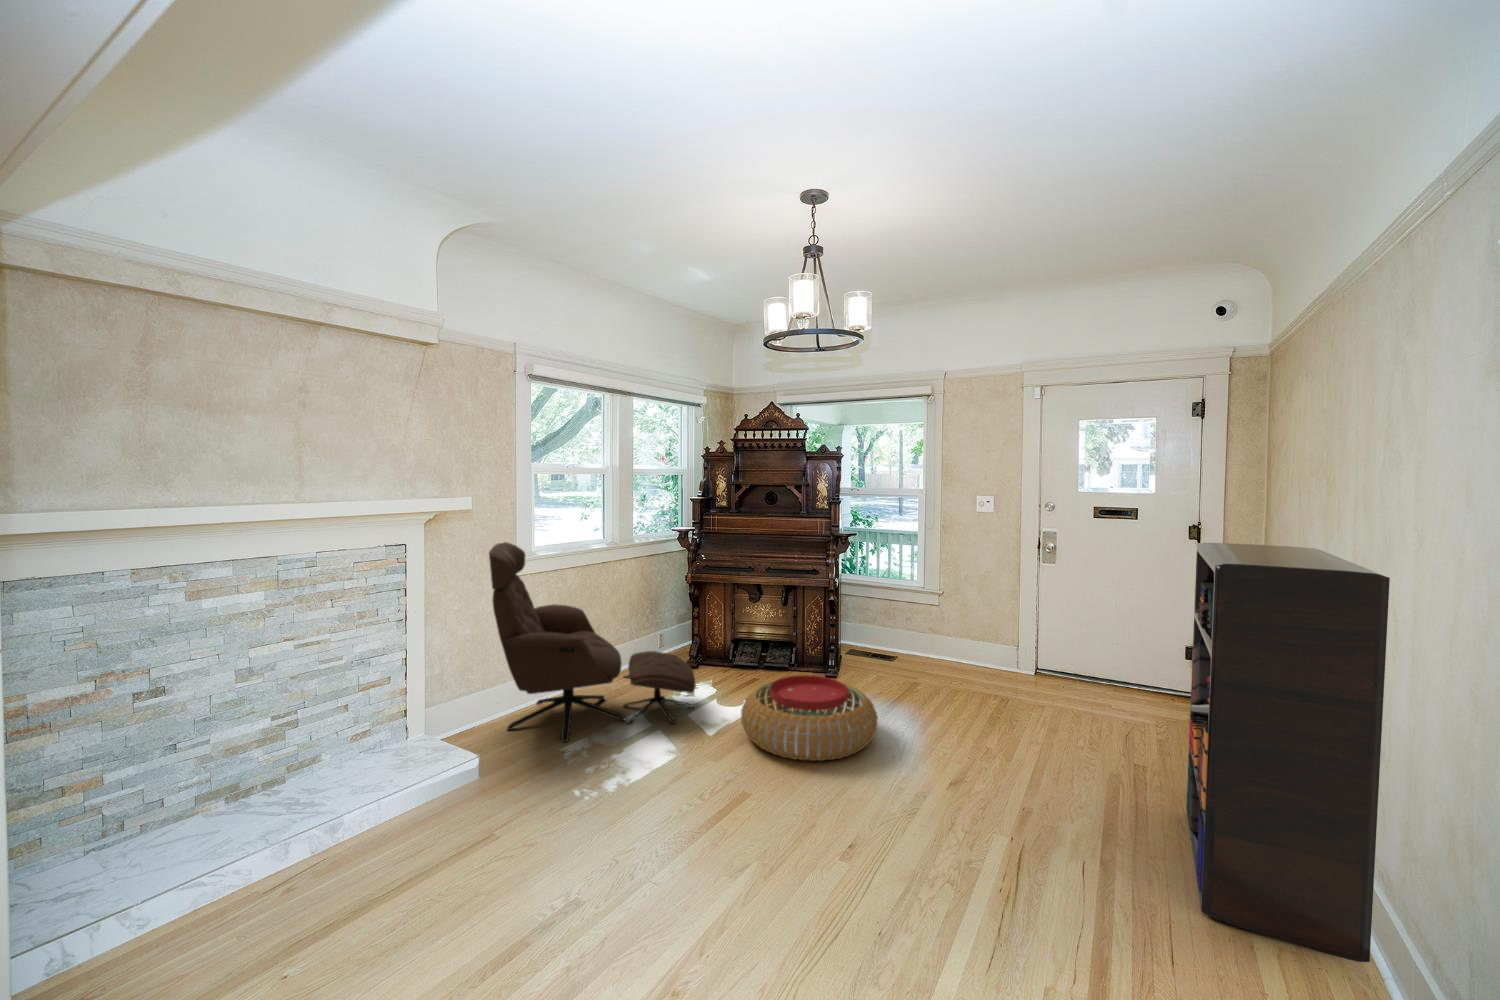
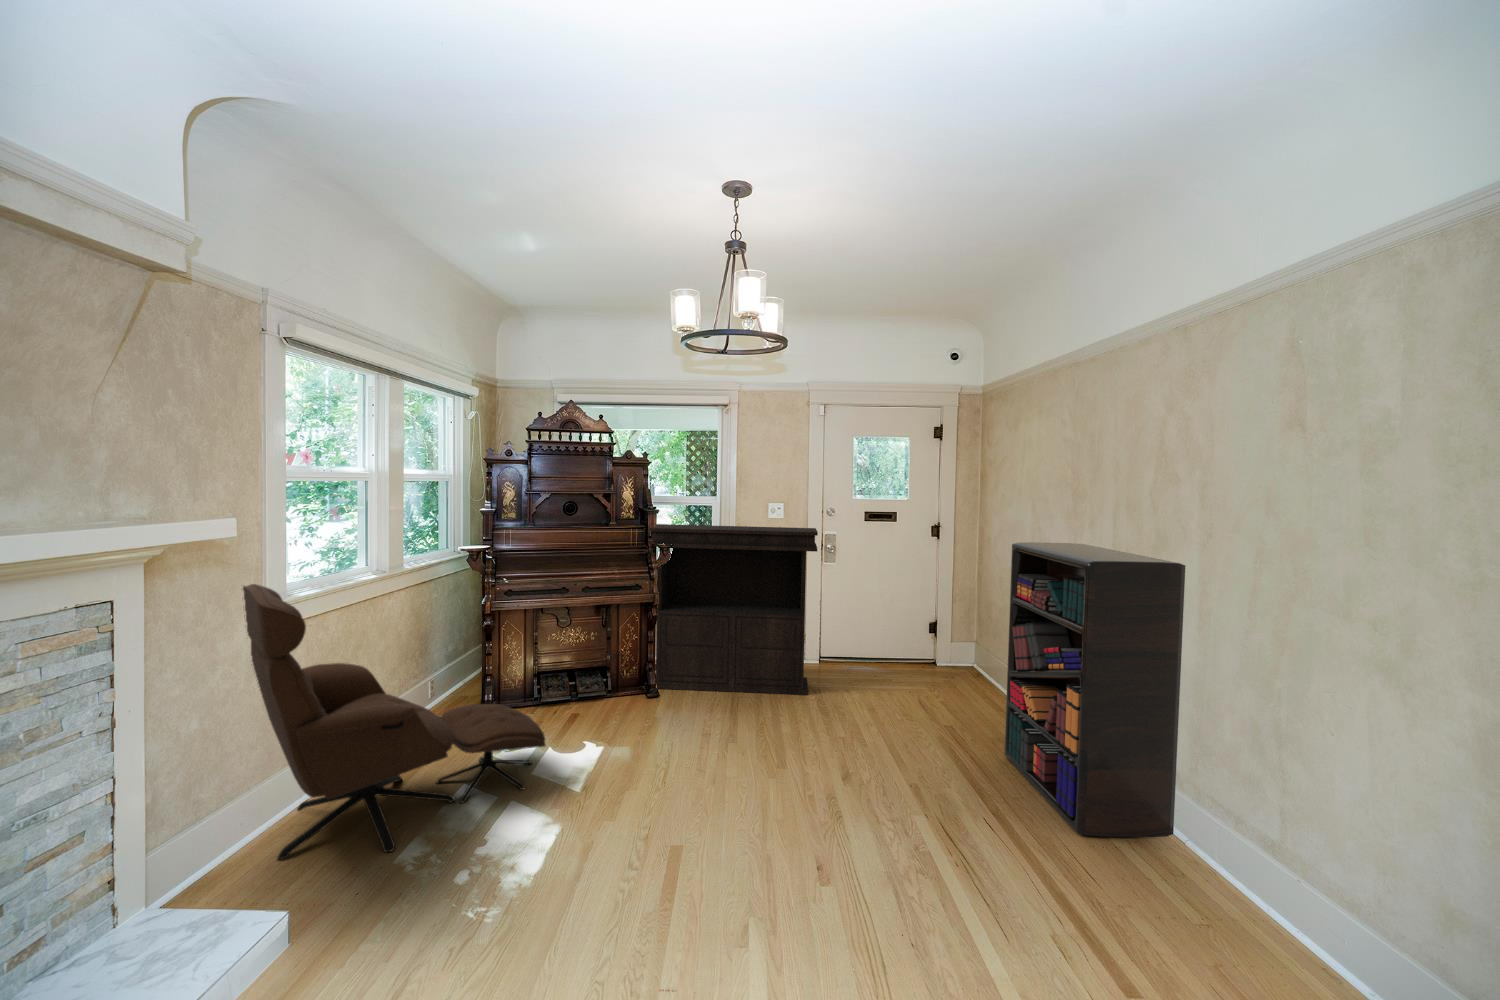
console table: none [832,515,1014,702] -> present [650,524,818,695]
pouf: present [741,675,878,761] -> none [609,699,756,796]

